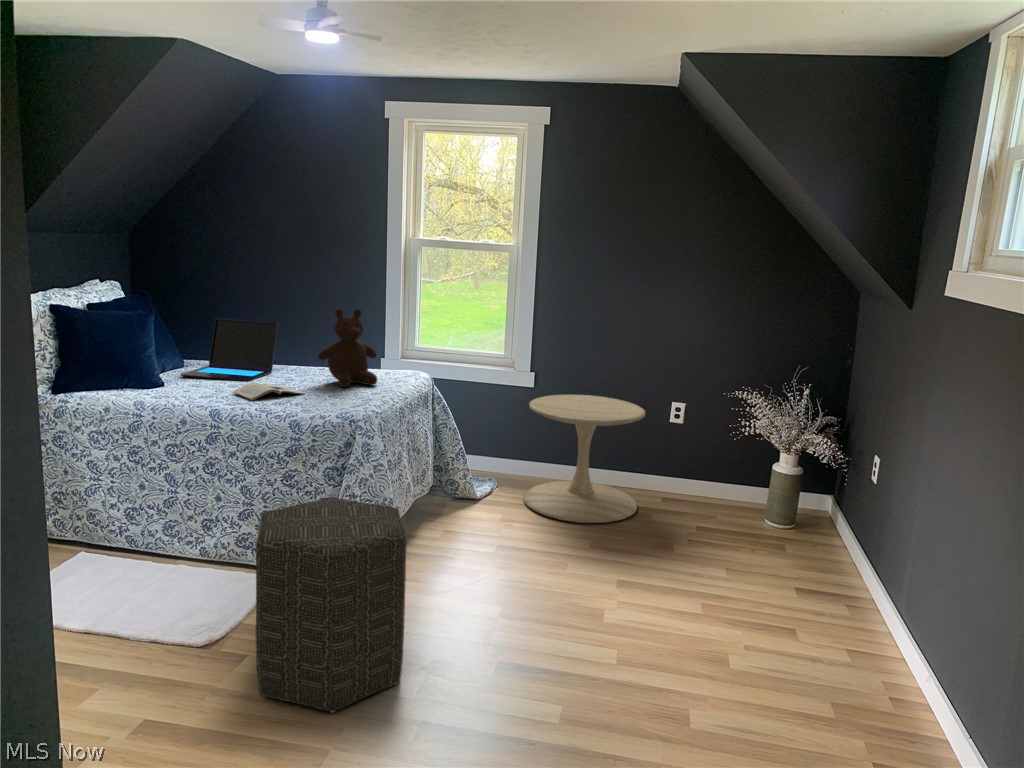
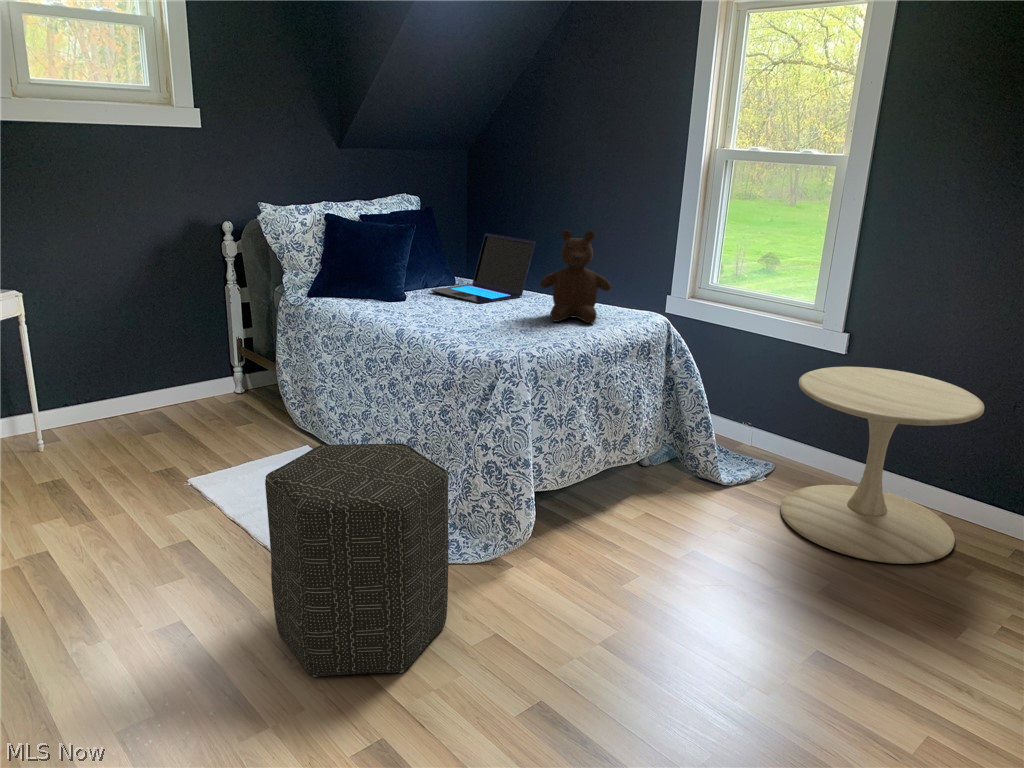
magazine: present [233,382,305,401] -> none [438,305,502,325]

